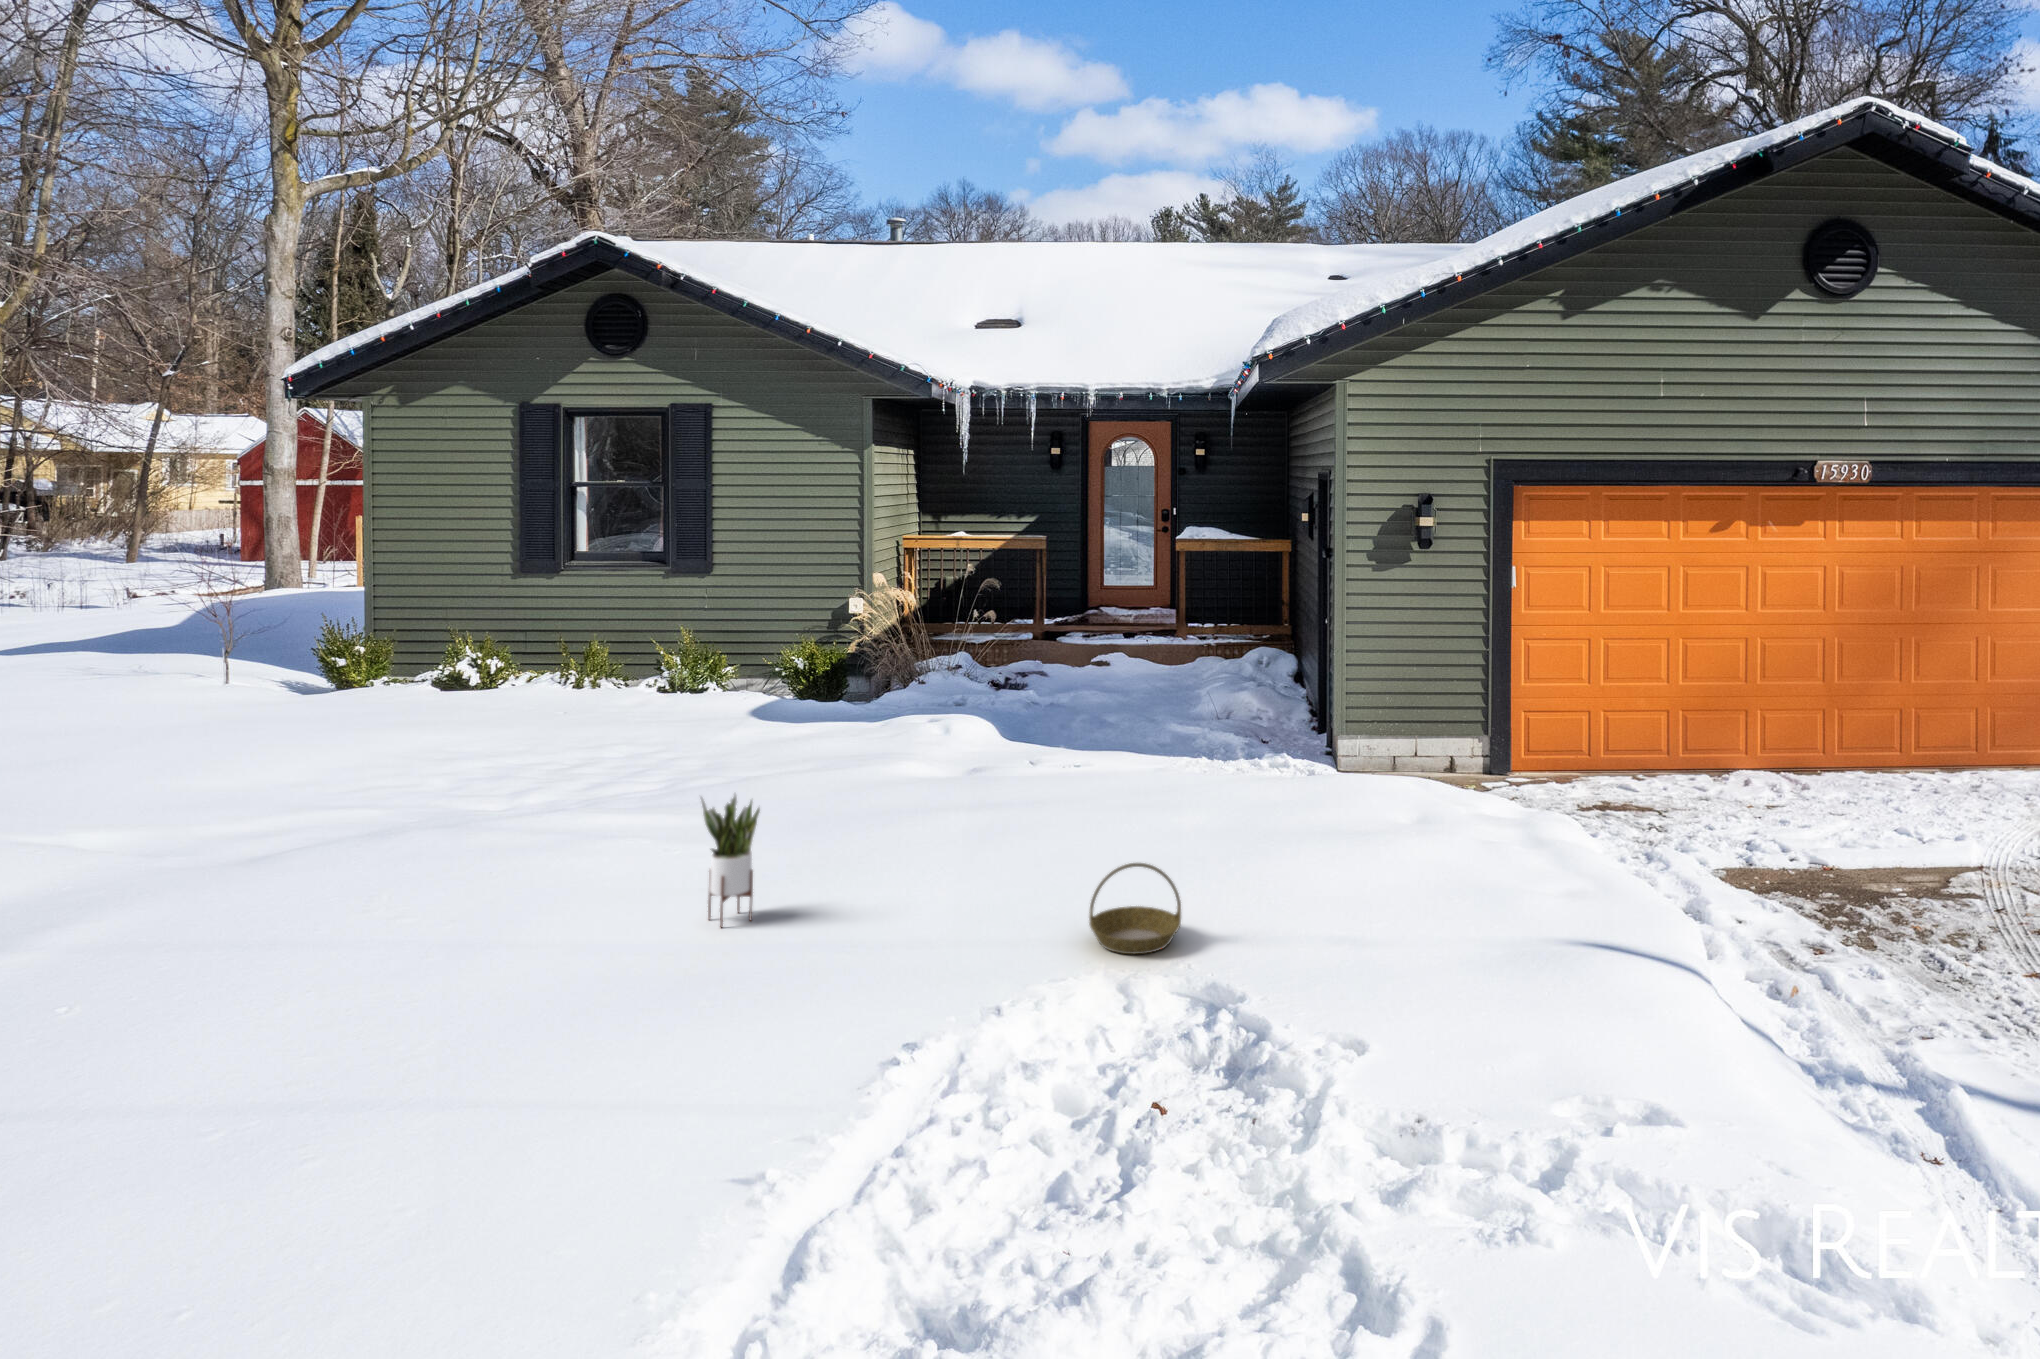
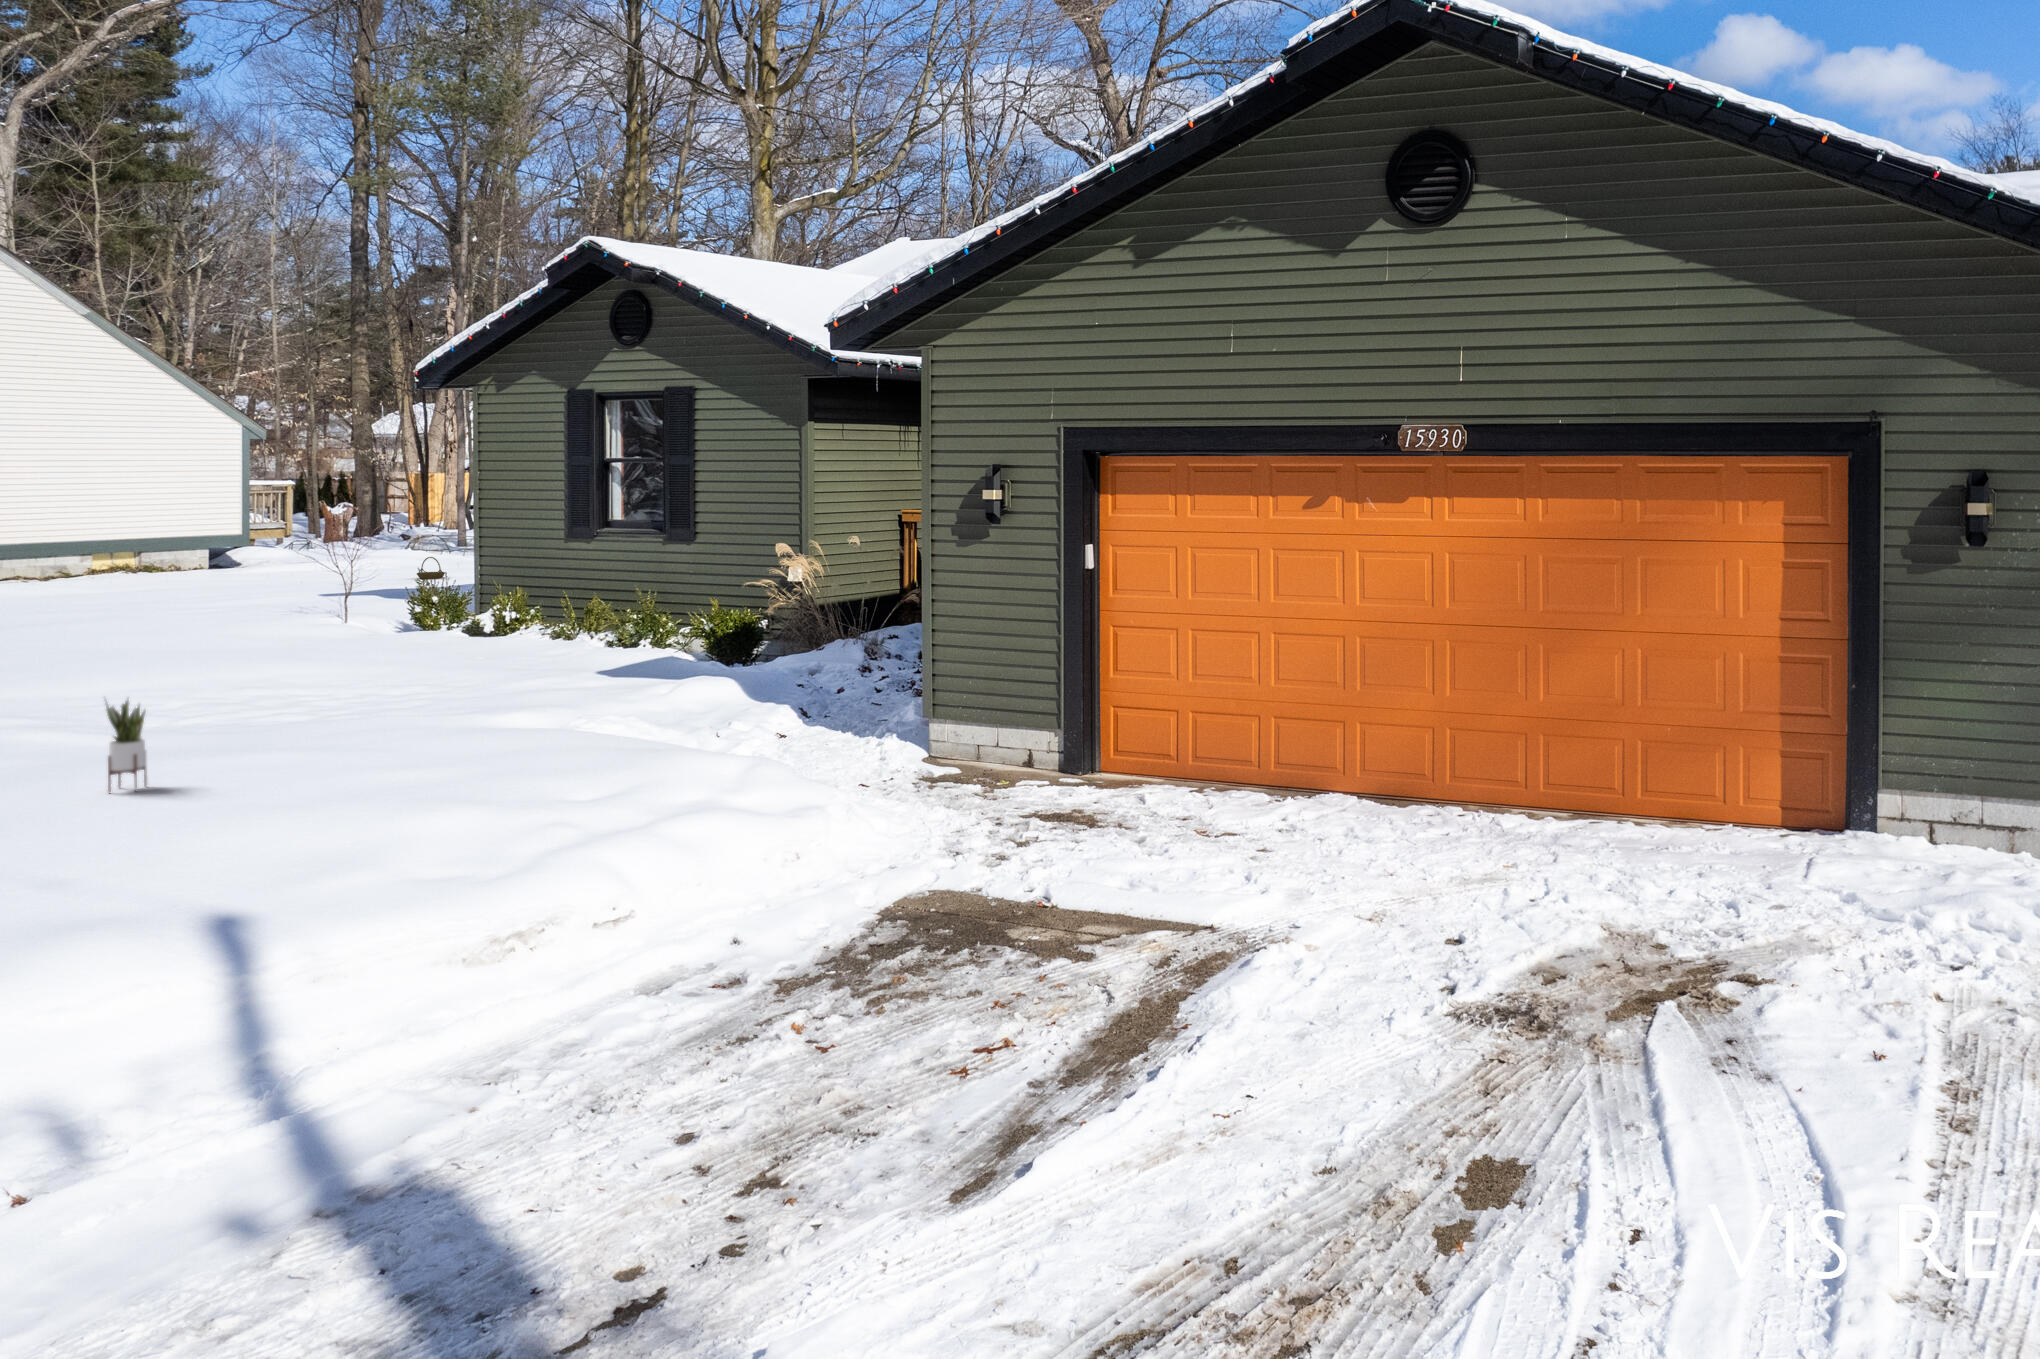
basket: present [1089,863,1181,954] -> present [417,557,445,579]

